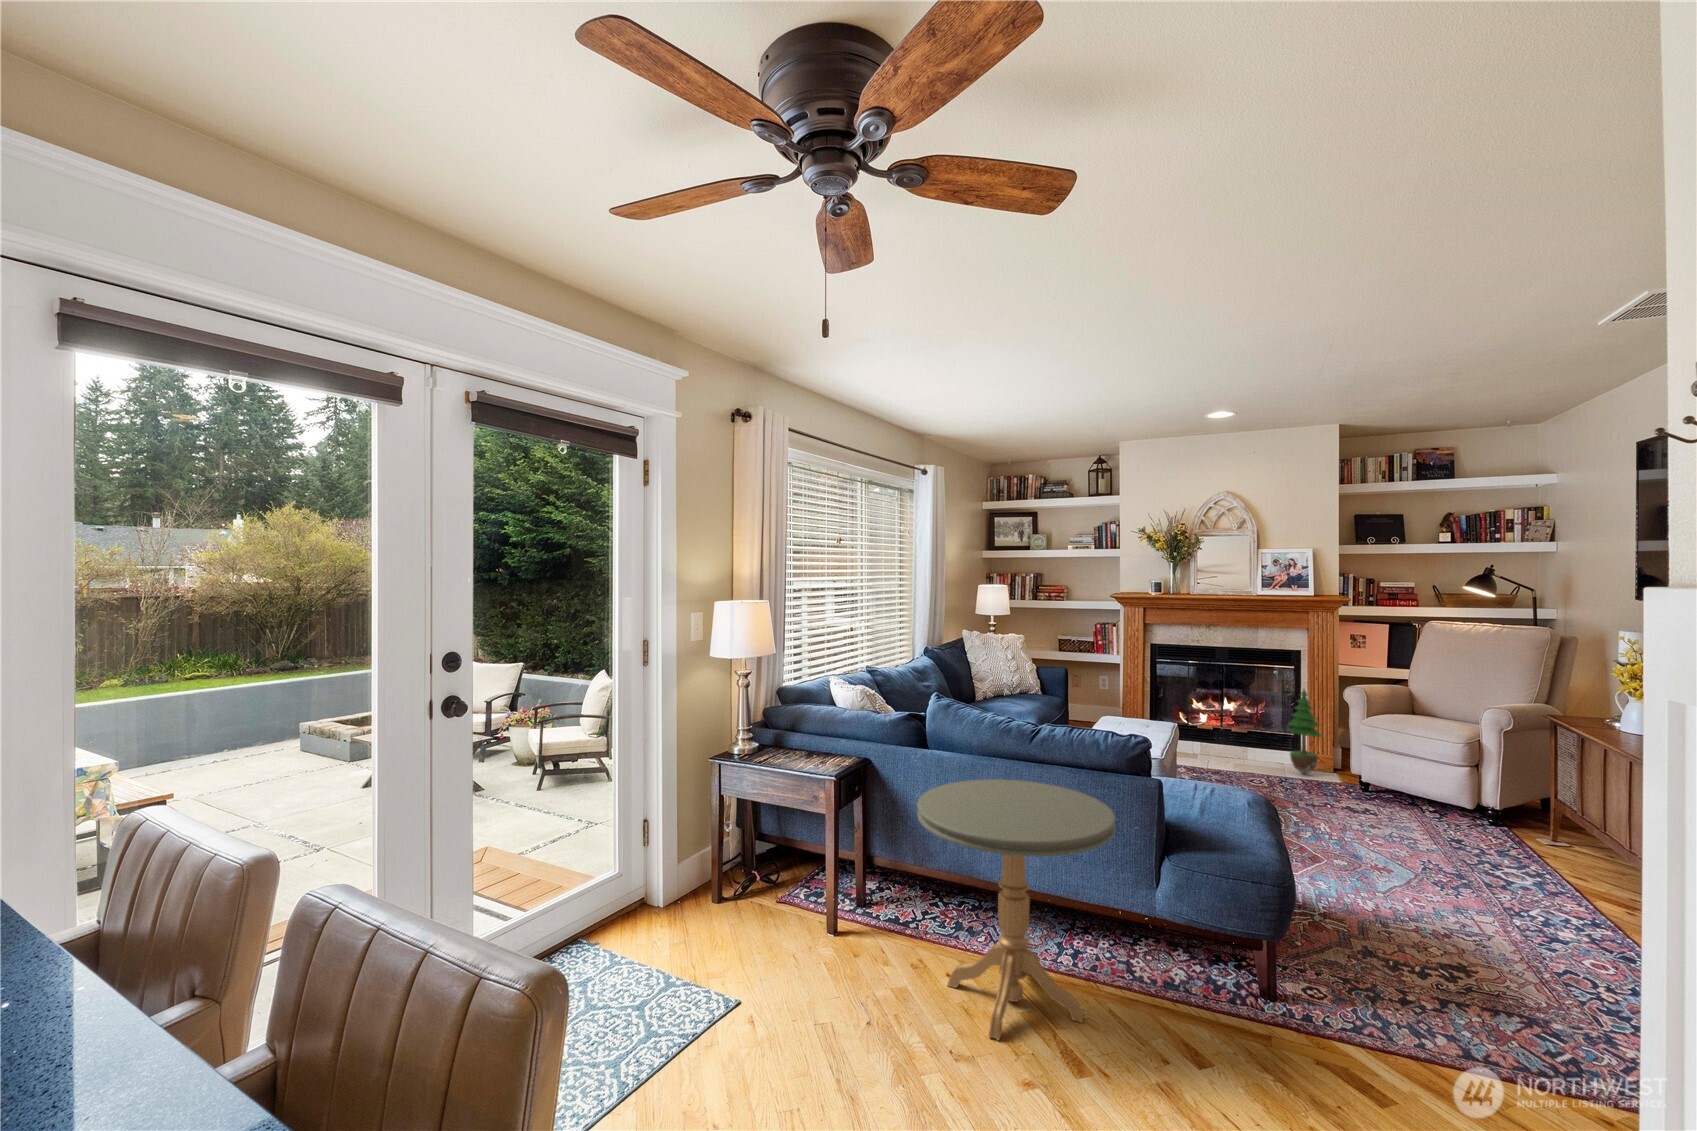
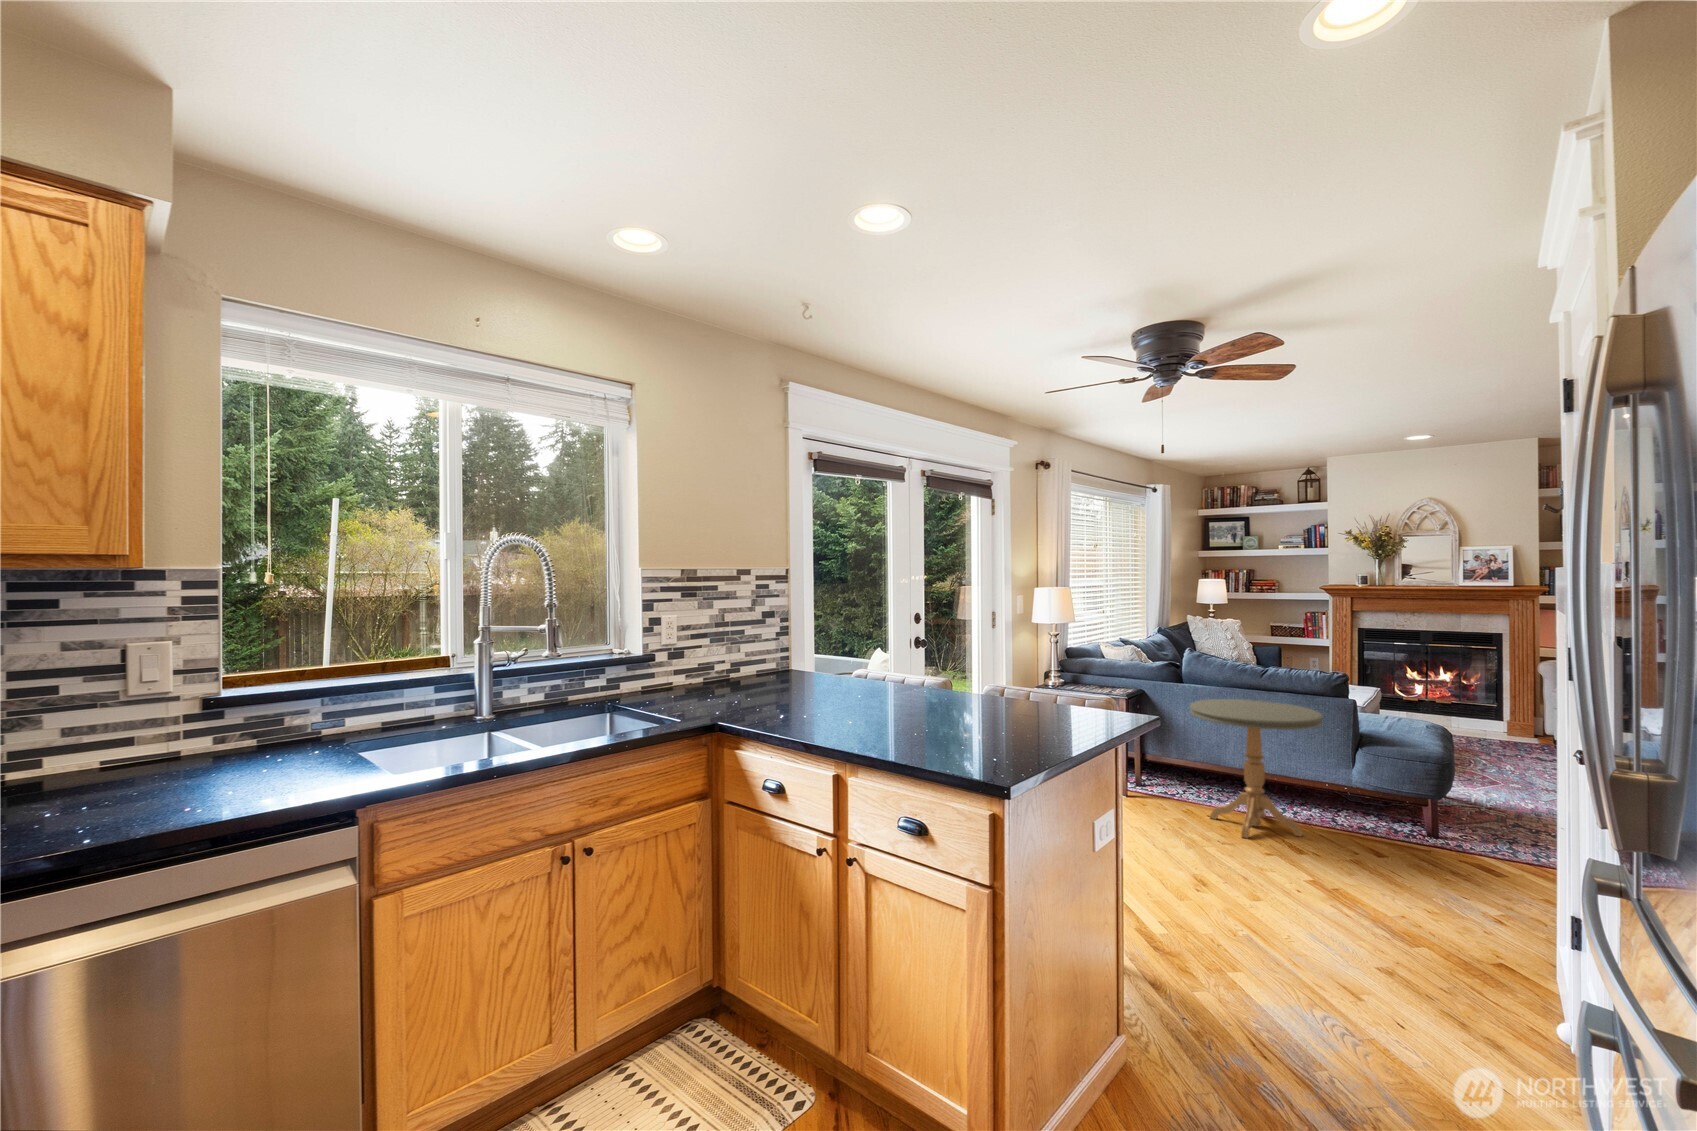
potted tree: present [1287,690,1321,774] -> none [1486,663,1521,736]

